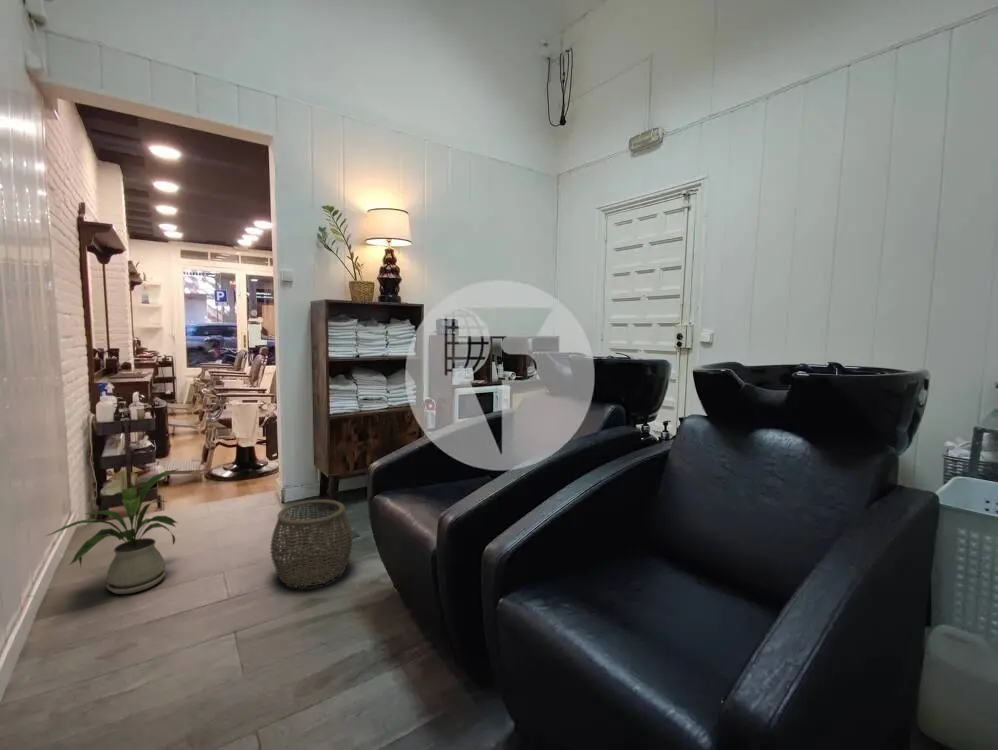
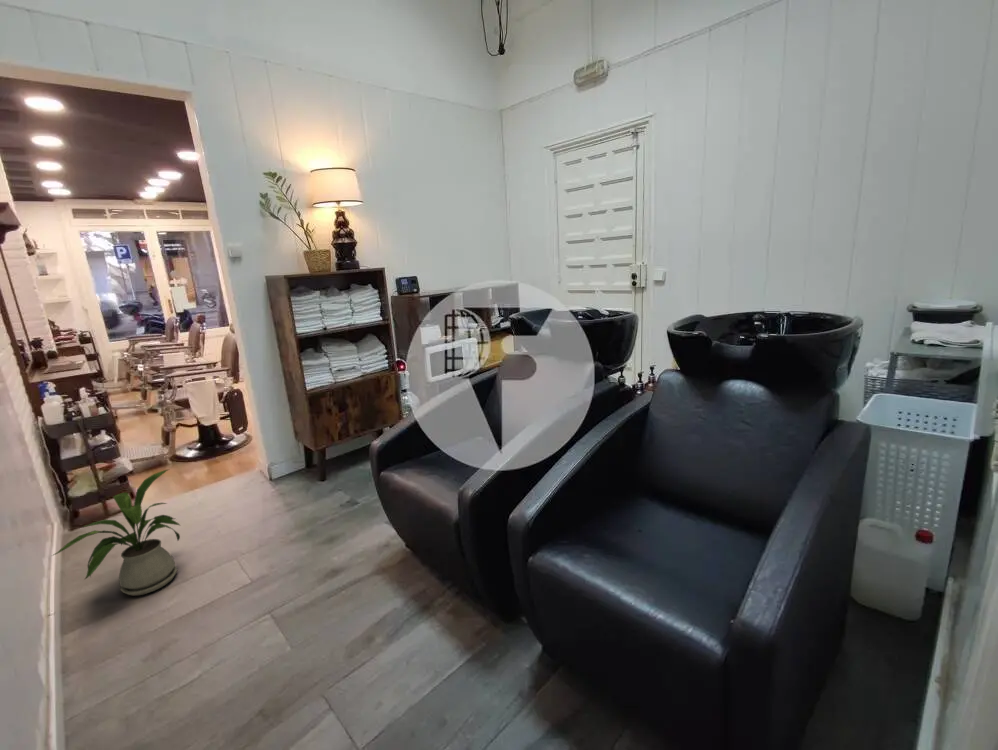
woven basket: present [270,500,353,587] -> none [279,477,358,563]

